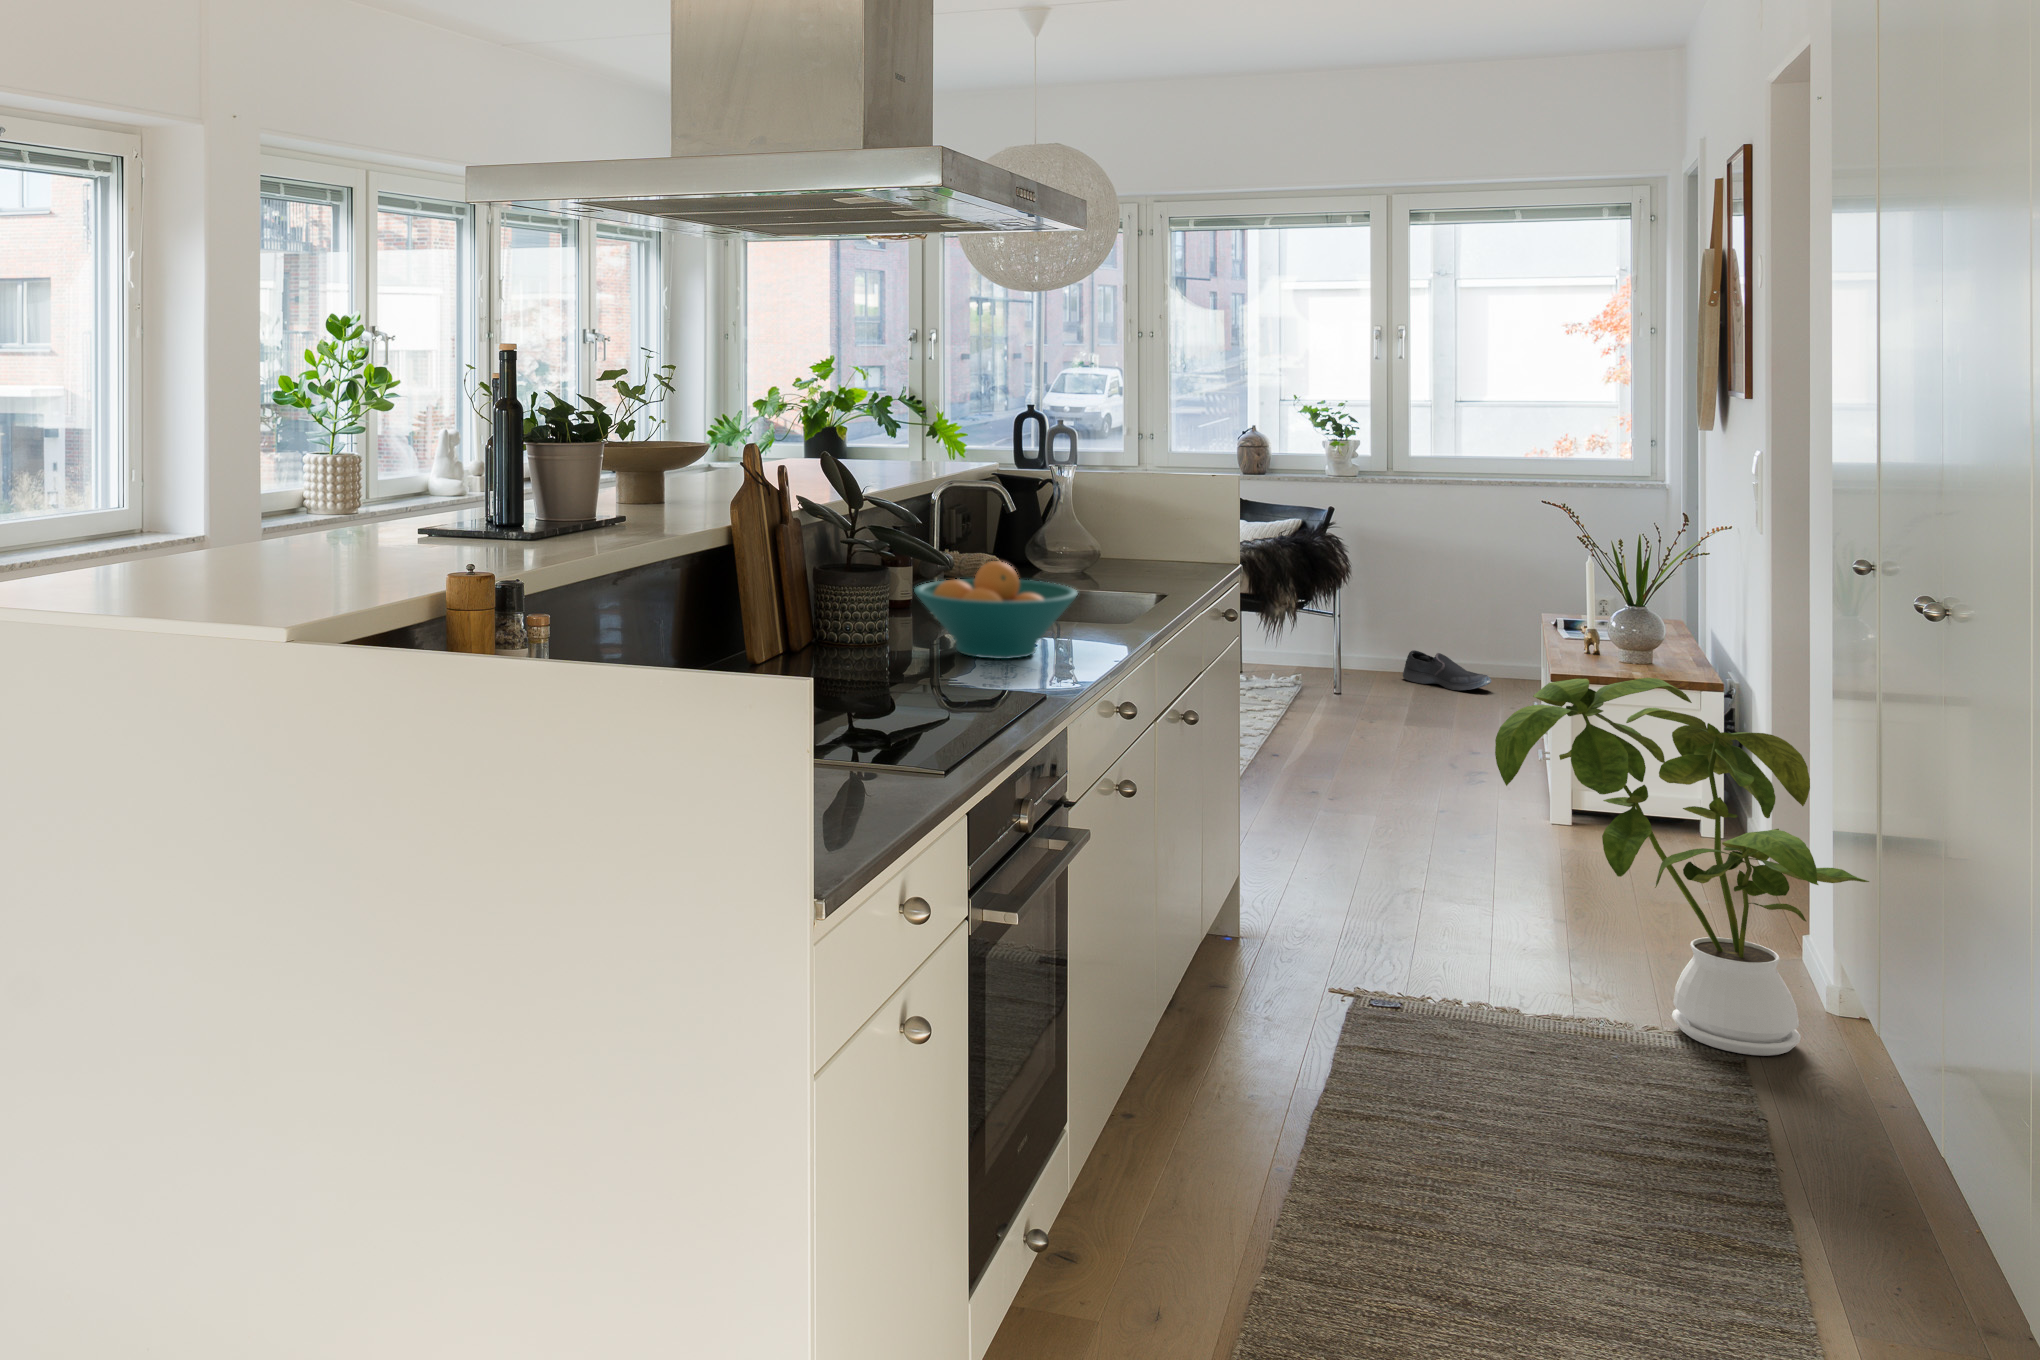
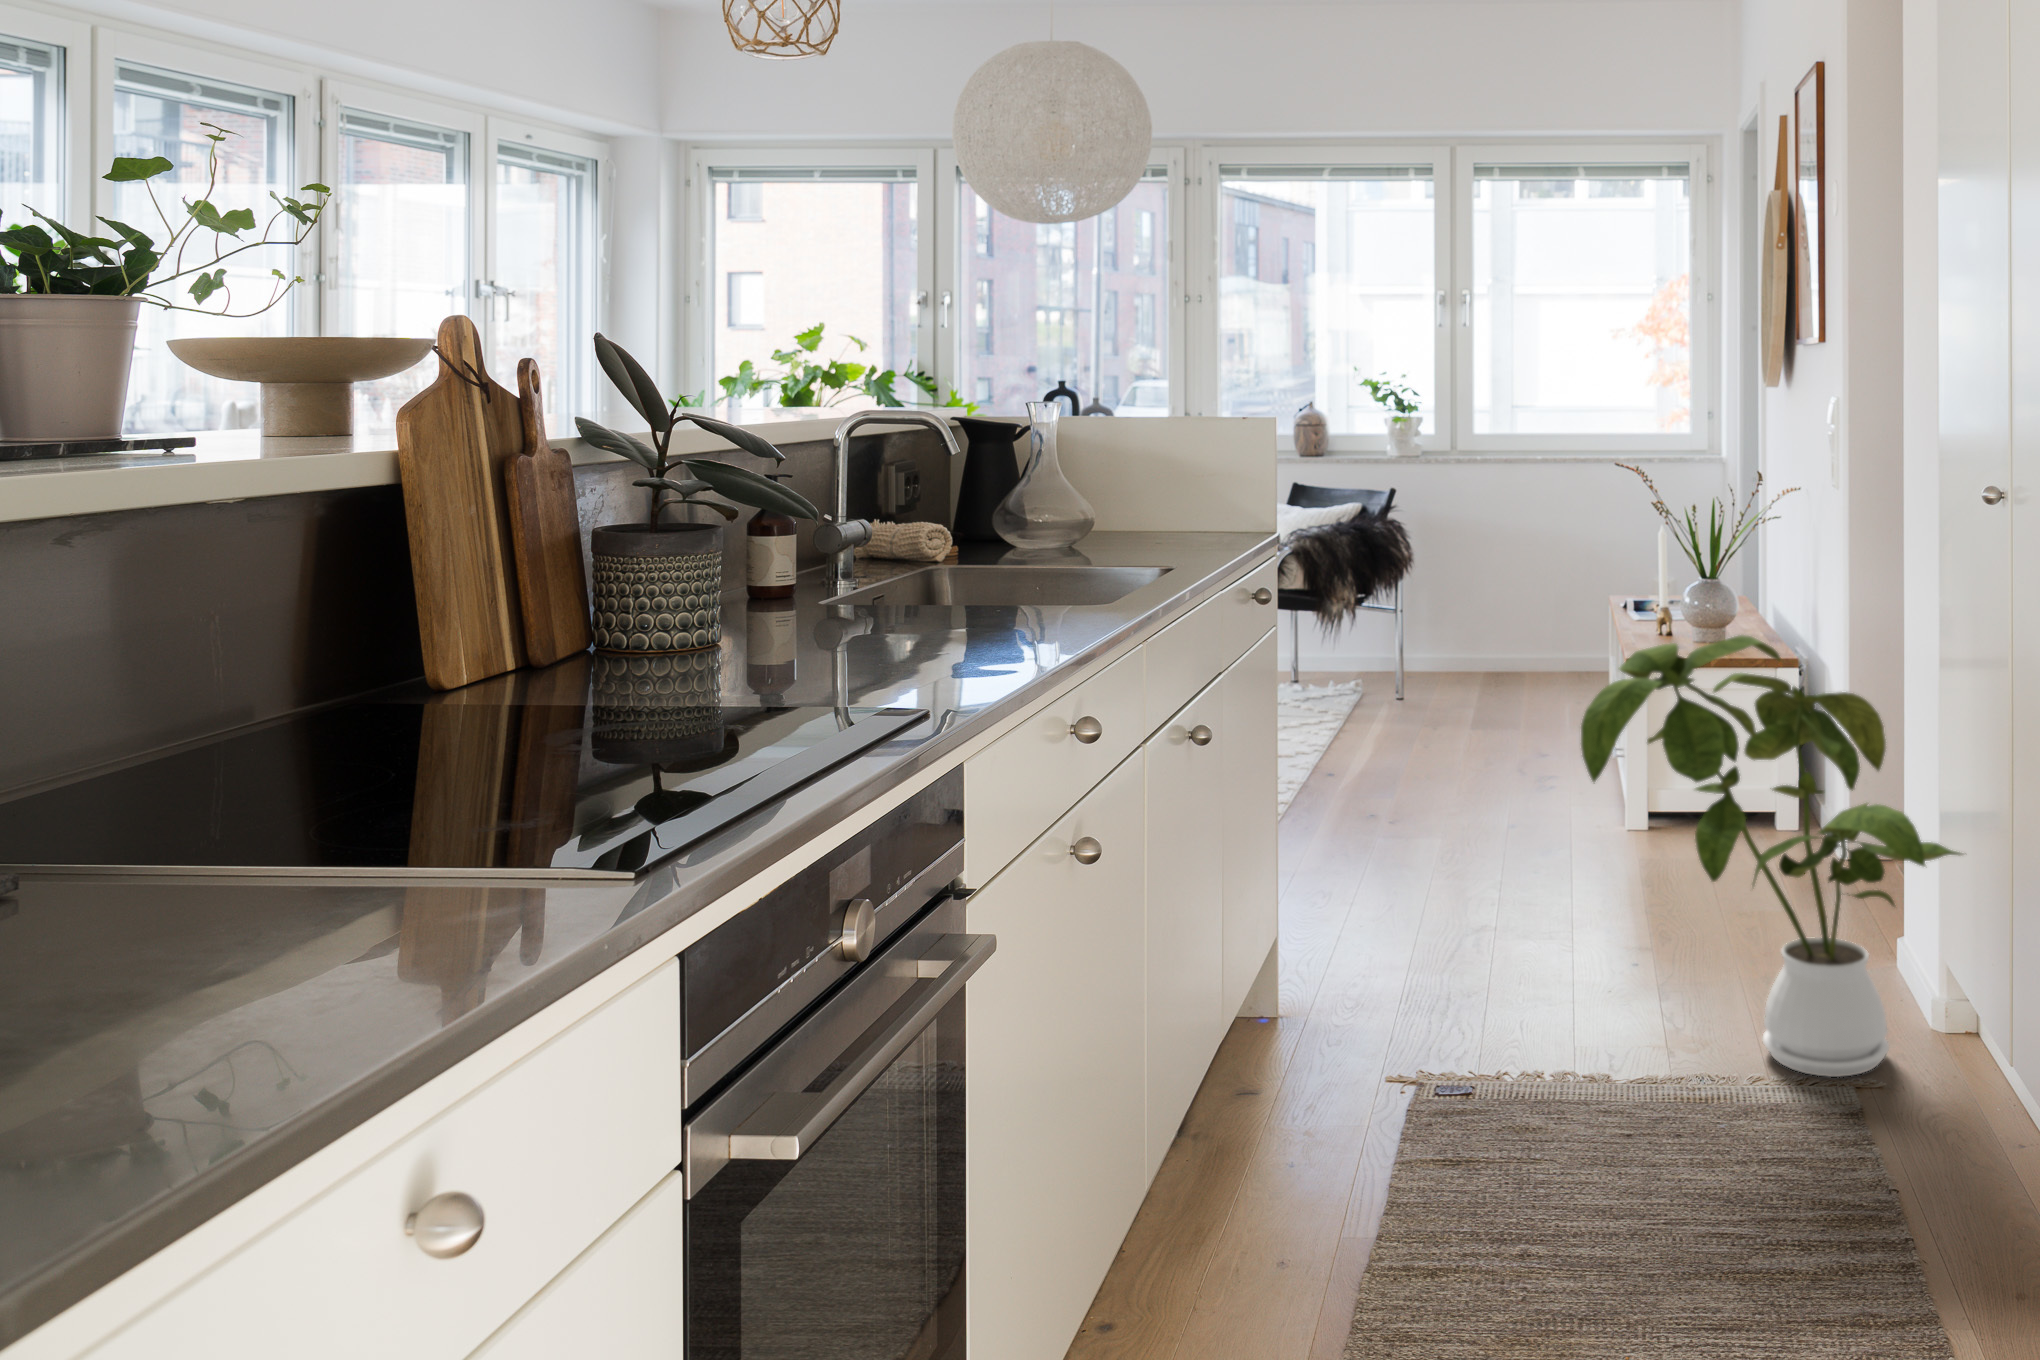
fruit bowl: present [914,561,1077,659] -> none [749,500,1027,660]
shoe: present [1403,650,1491,690] -> none [1463,644,1547,683]

